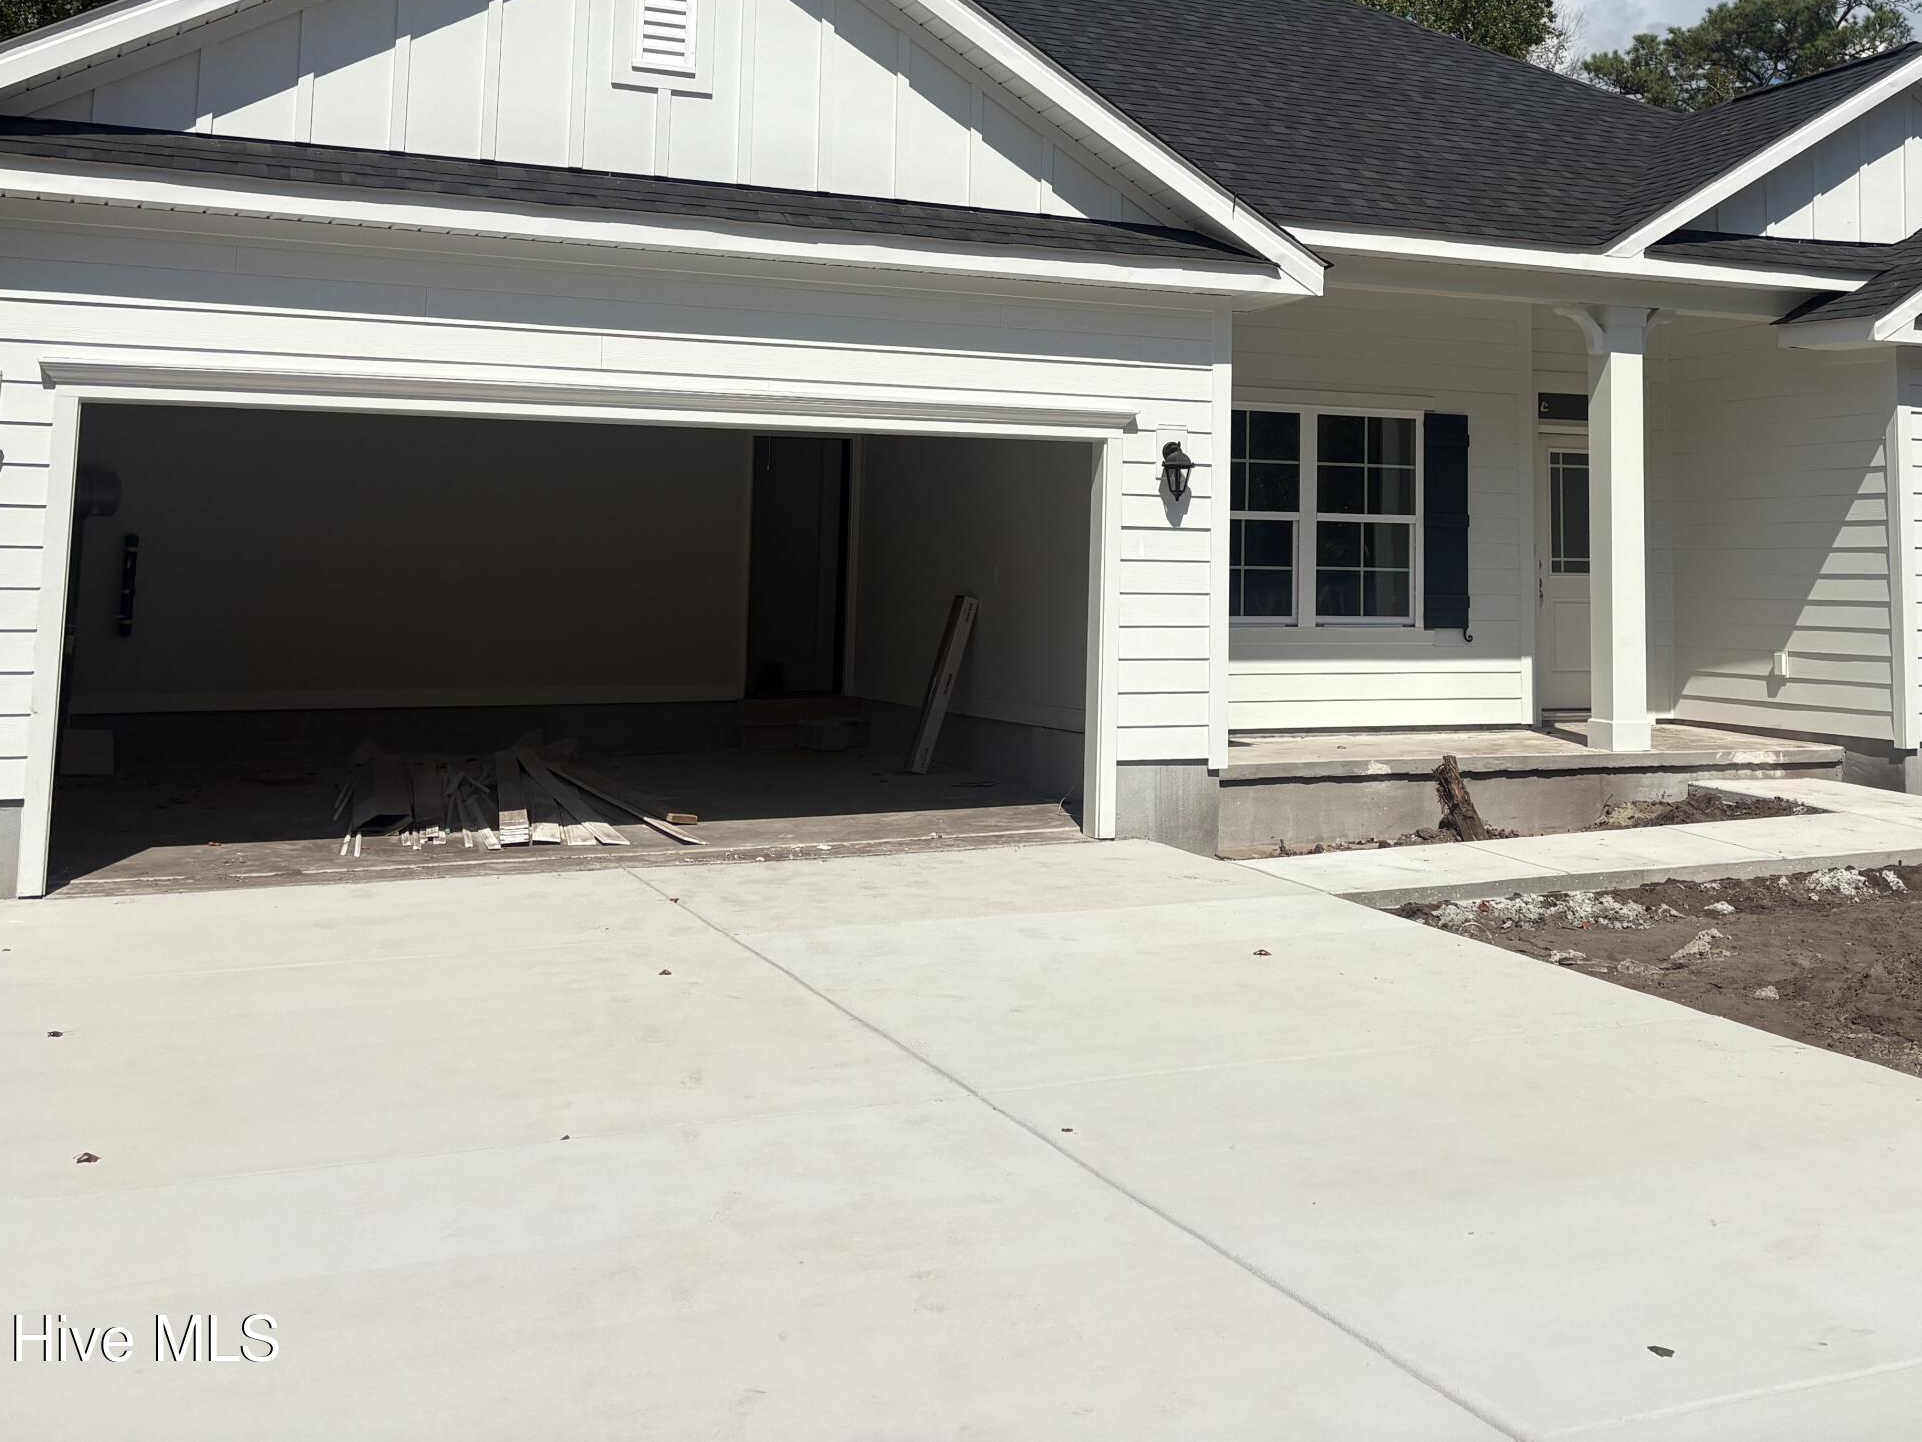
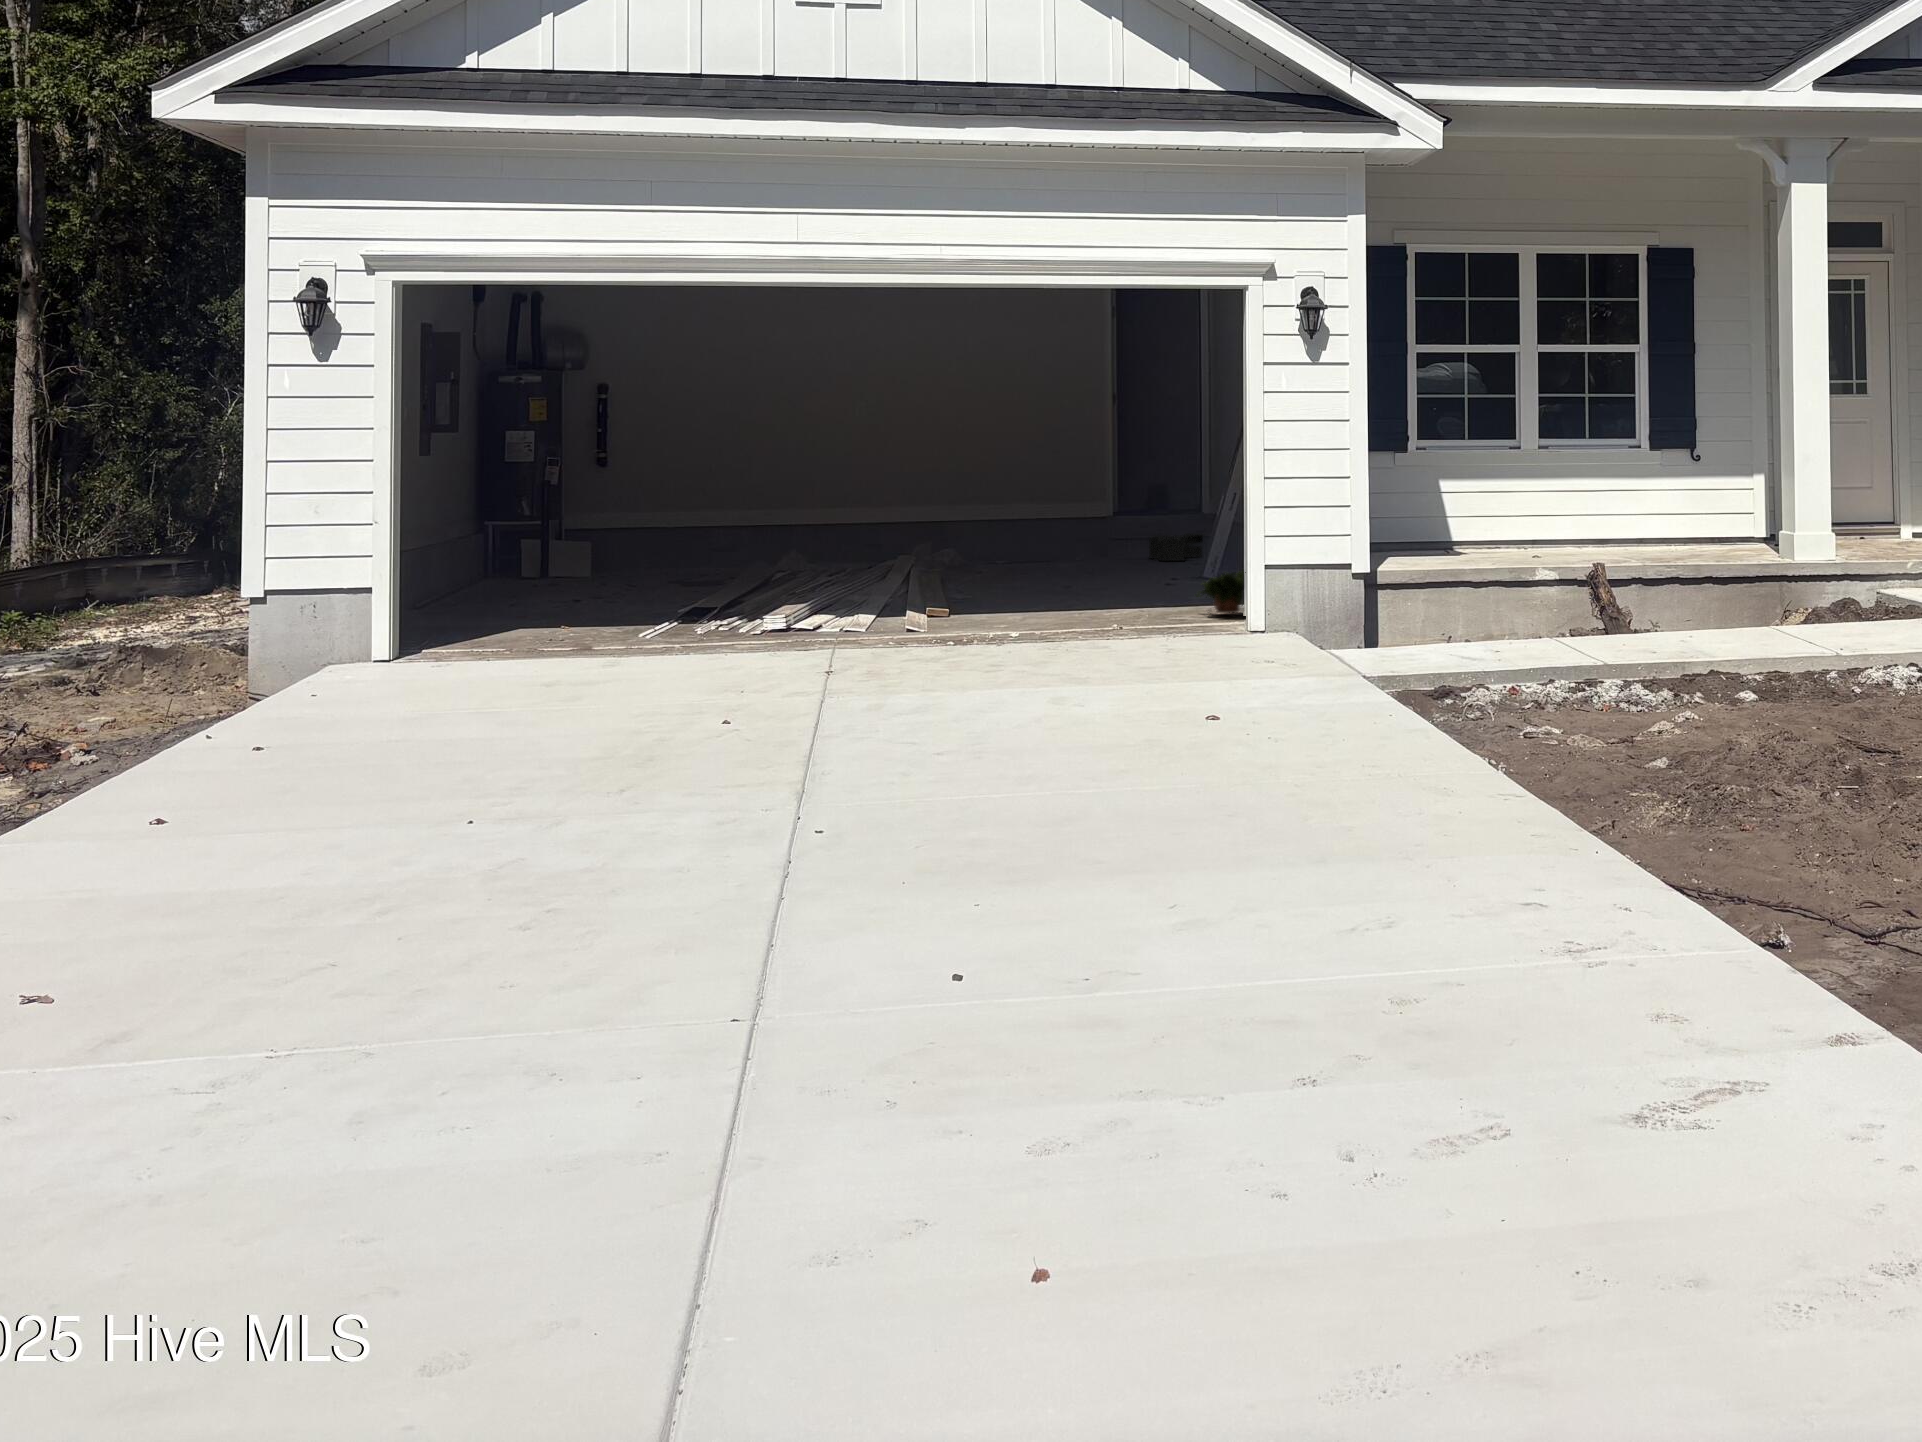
potted plant: none [976,764,1065,821] -> present [1196,571,1246,613]

